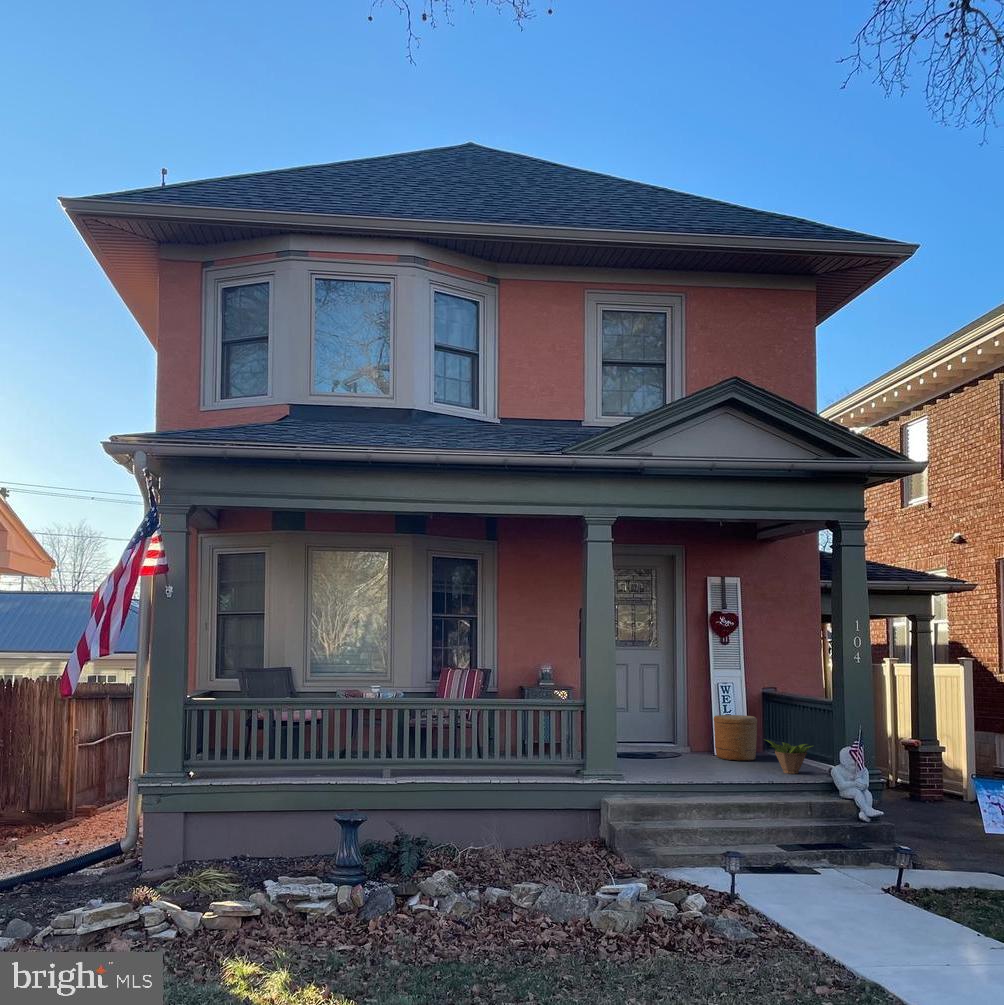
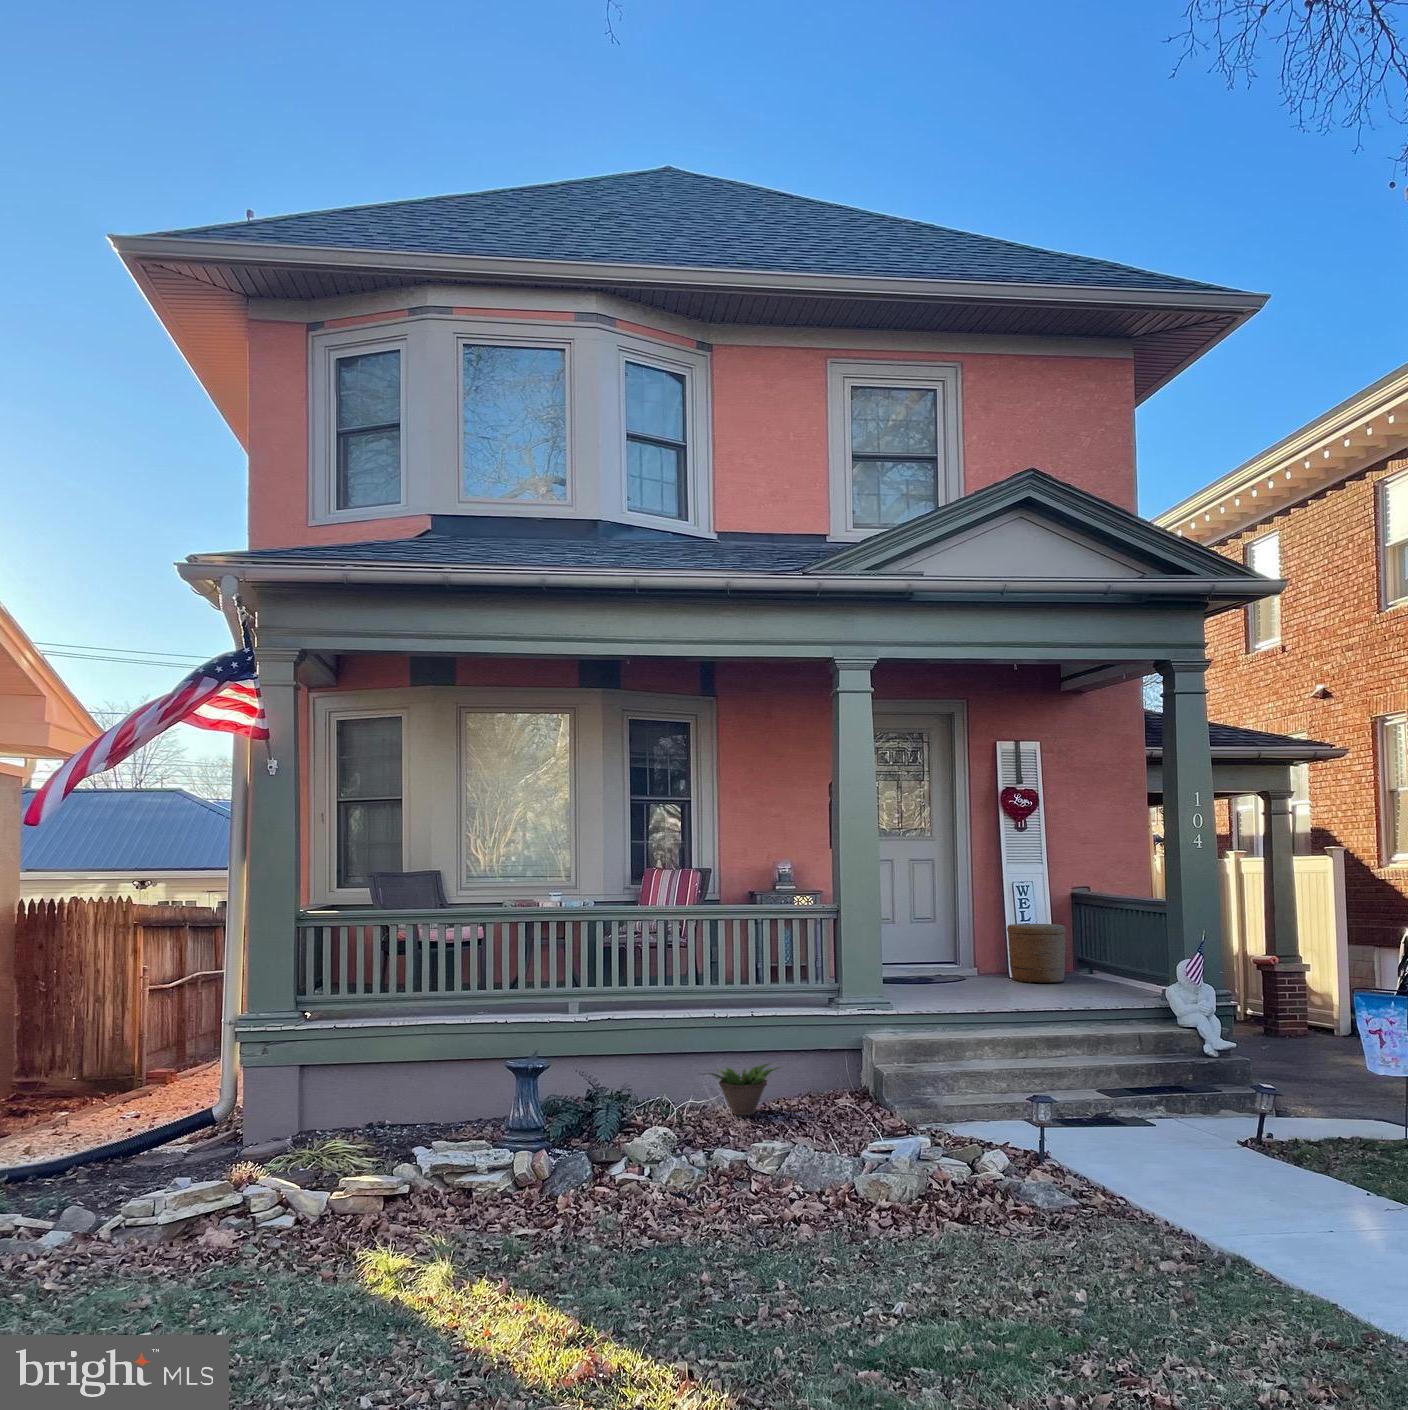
decorative plant: present [766,740,812,774] -> present [702,1063,780,1115]

